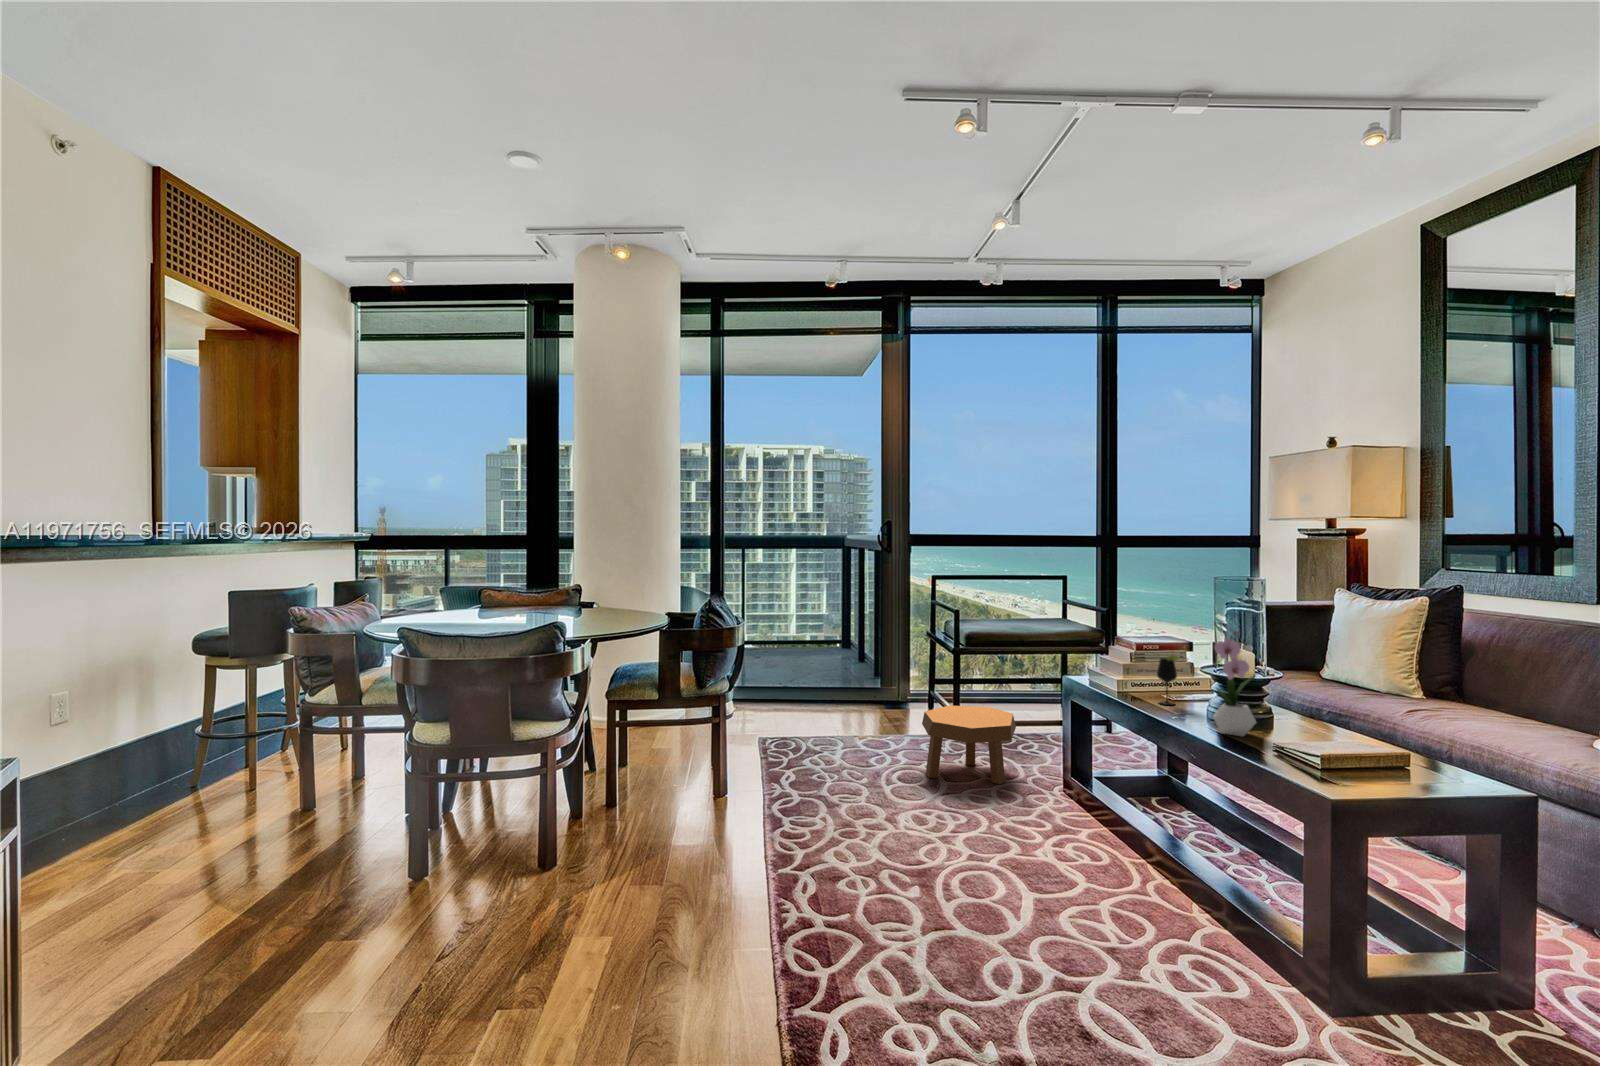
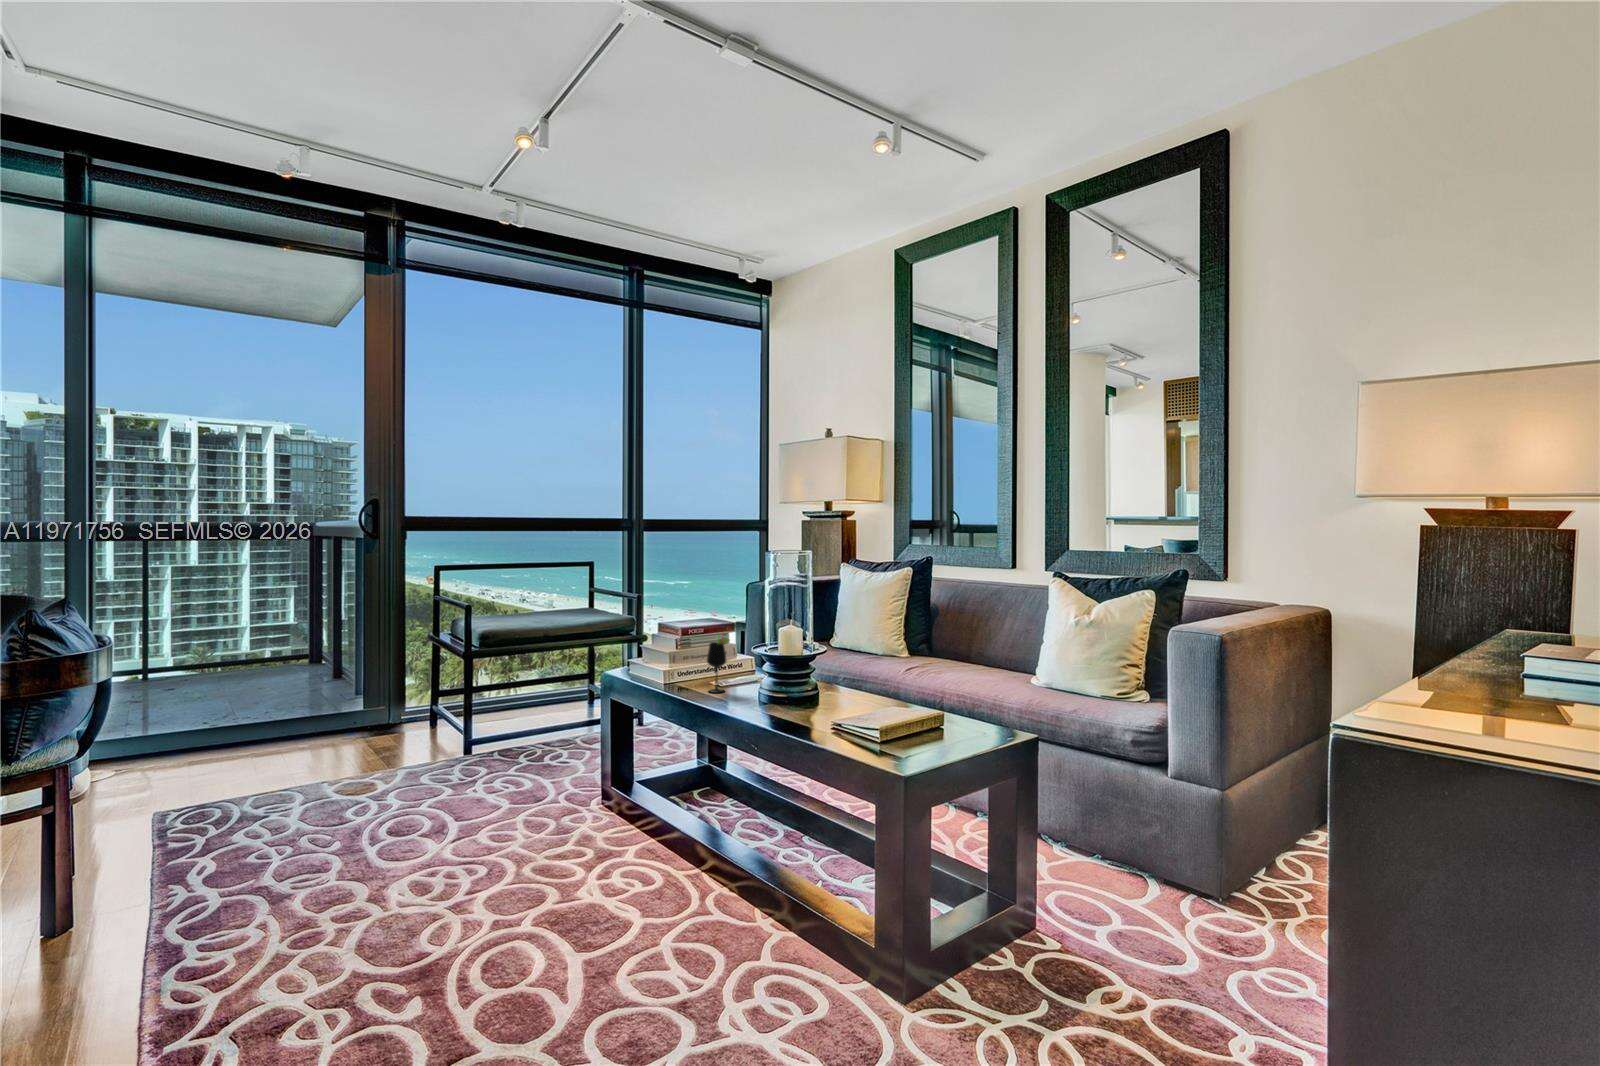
flower arrangement: present [1213,622,1256,736] -> none [768,598,809,718]
footstool: present [922,706,1016,784] -> none [422,719,545,823]

